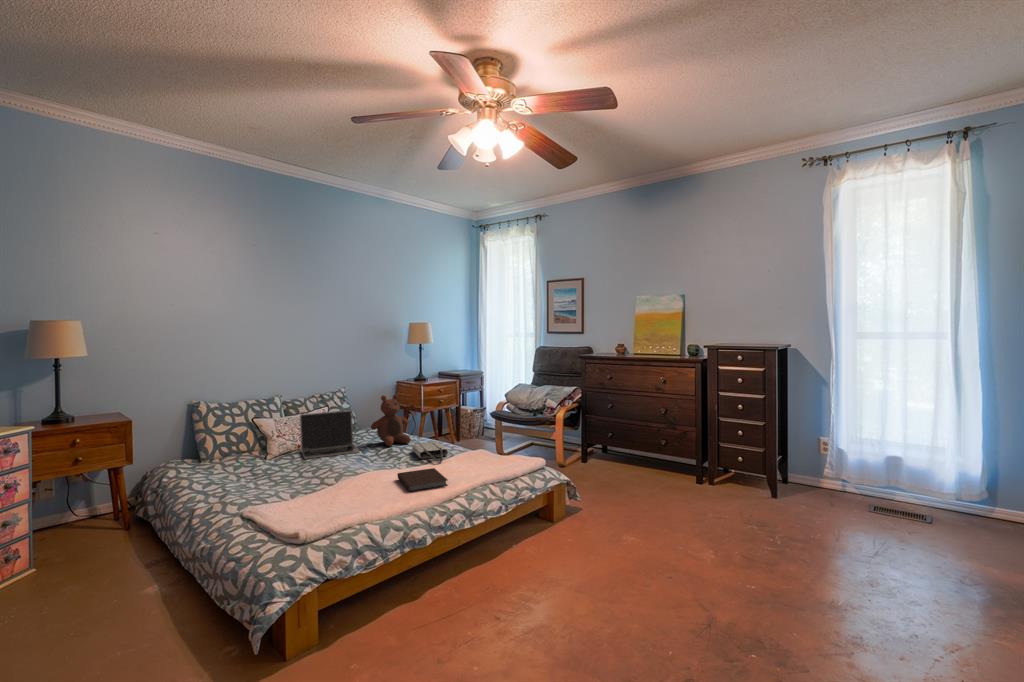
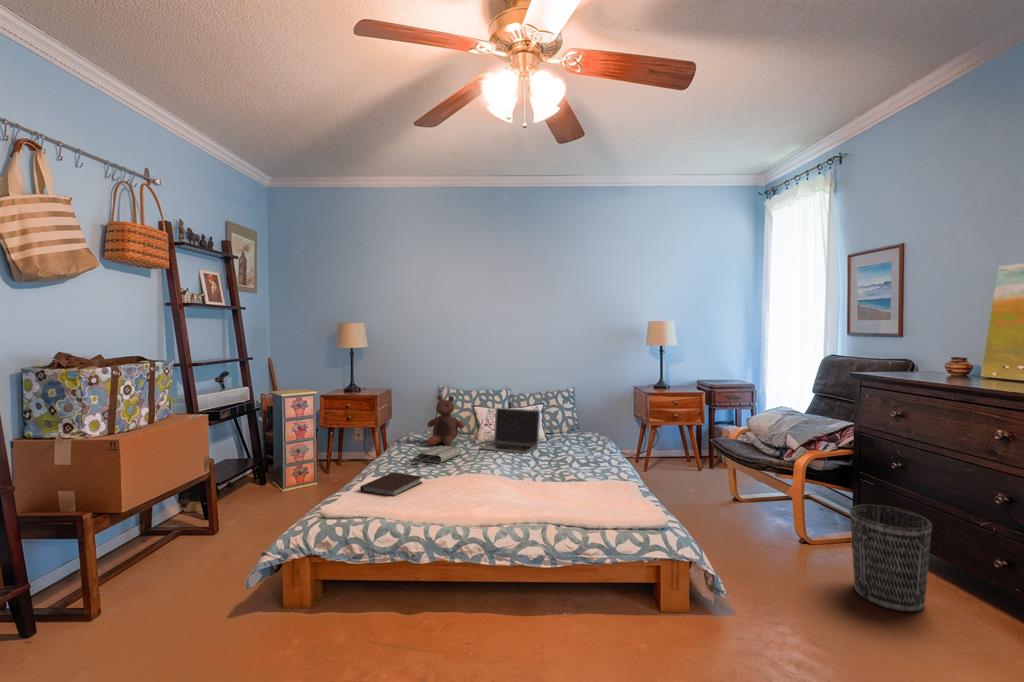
stuffed bear: present [371,394,411,446] -> present [427,396,465,446]
wastebasket: none [606,430,643,484] -> present [850,504,932,612]
tote bag: present [412,442,448,461] -> present [410,446,462,465]
notebook: present [398,468,448,492] -> present [360,473,422,497]

